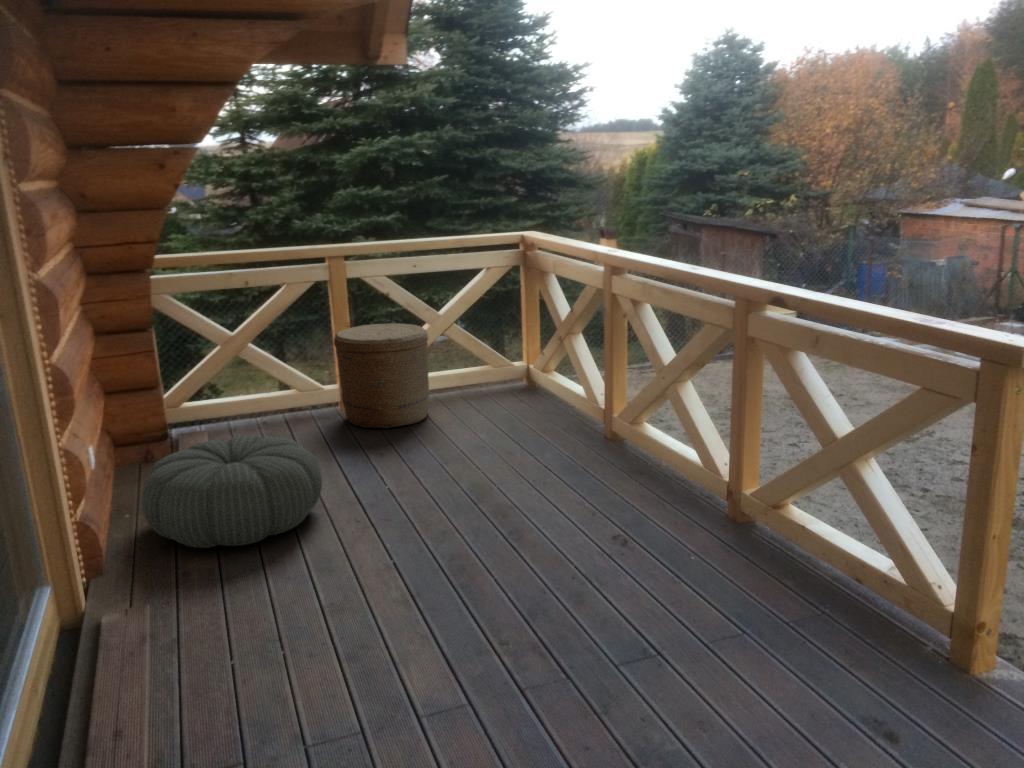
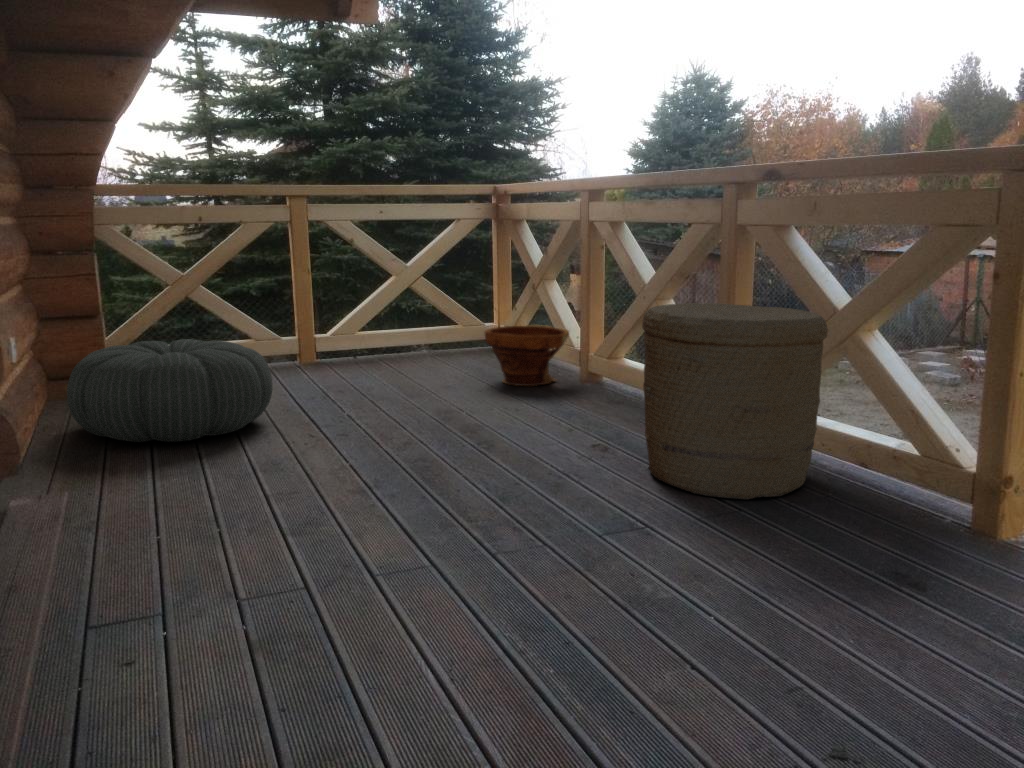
woven basket: present [334,323,430,429] -> present [642,303,828,499]
planter: none [515,383,594,448] -> present [485,325,569,386]

